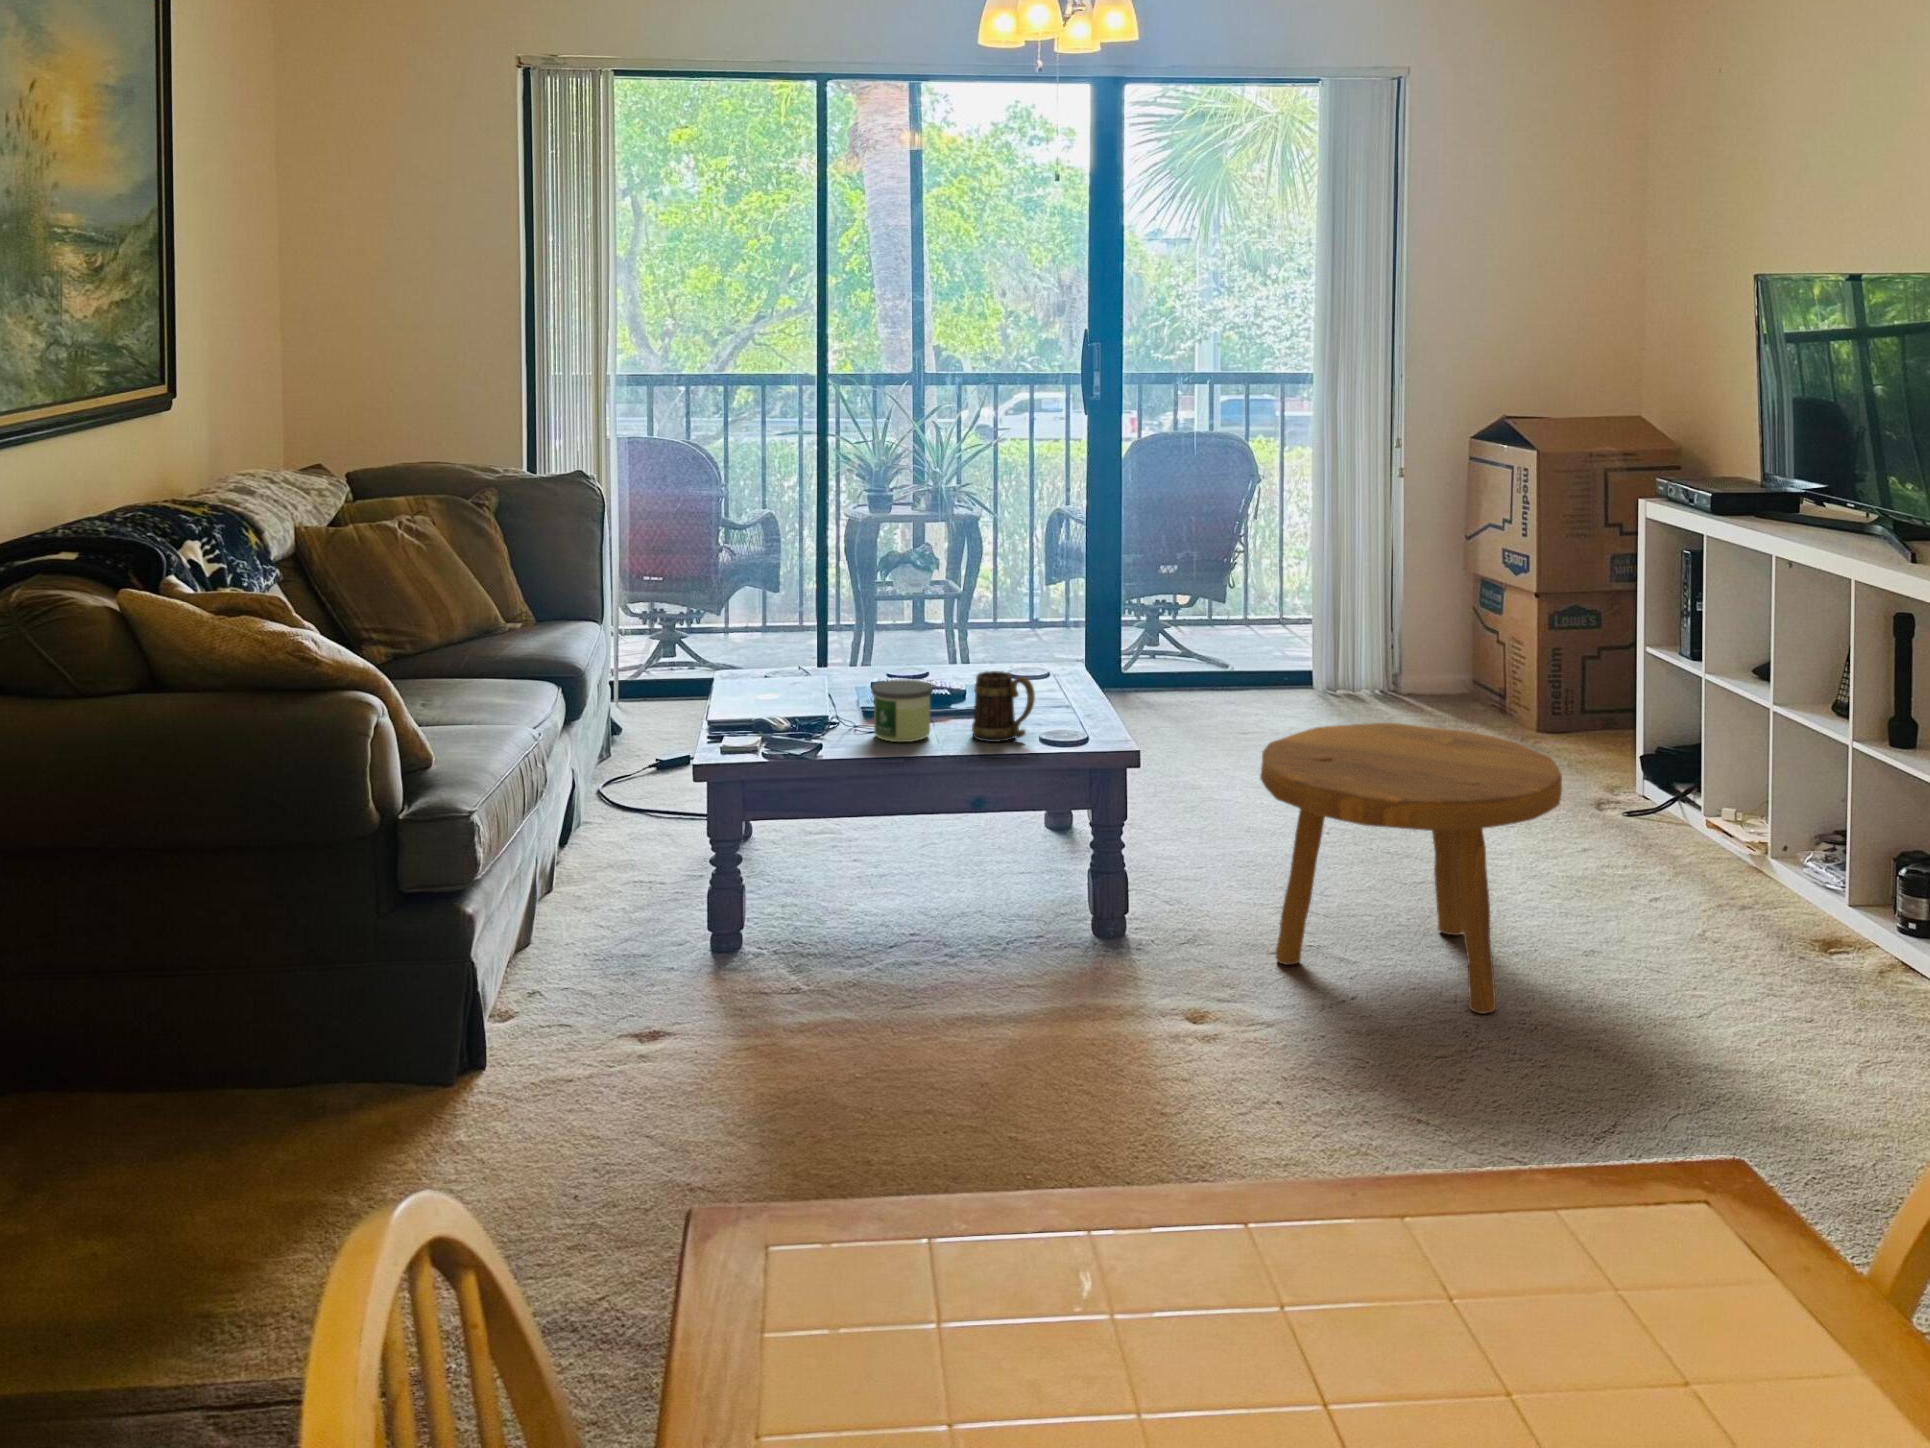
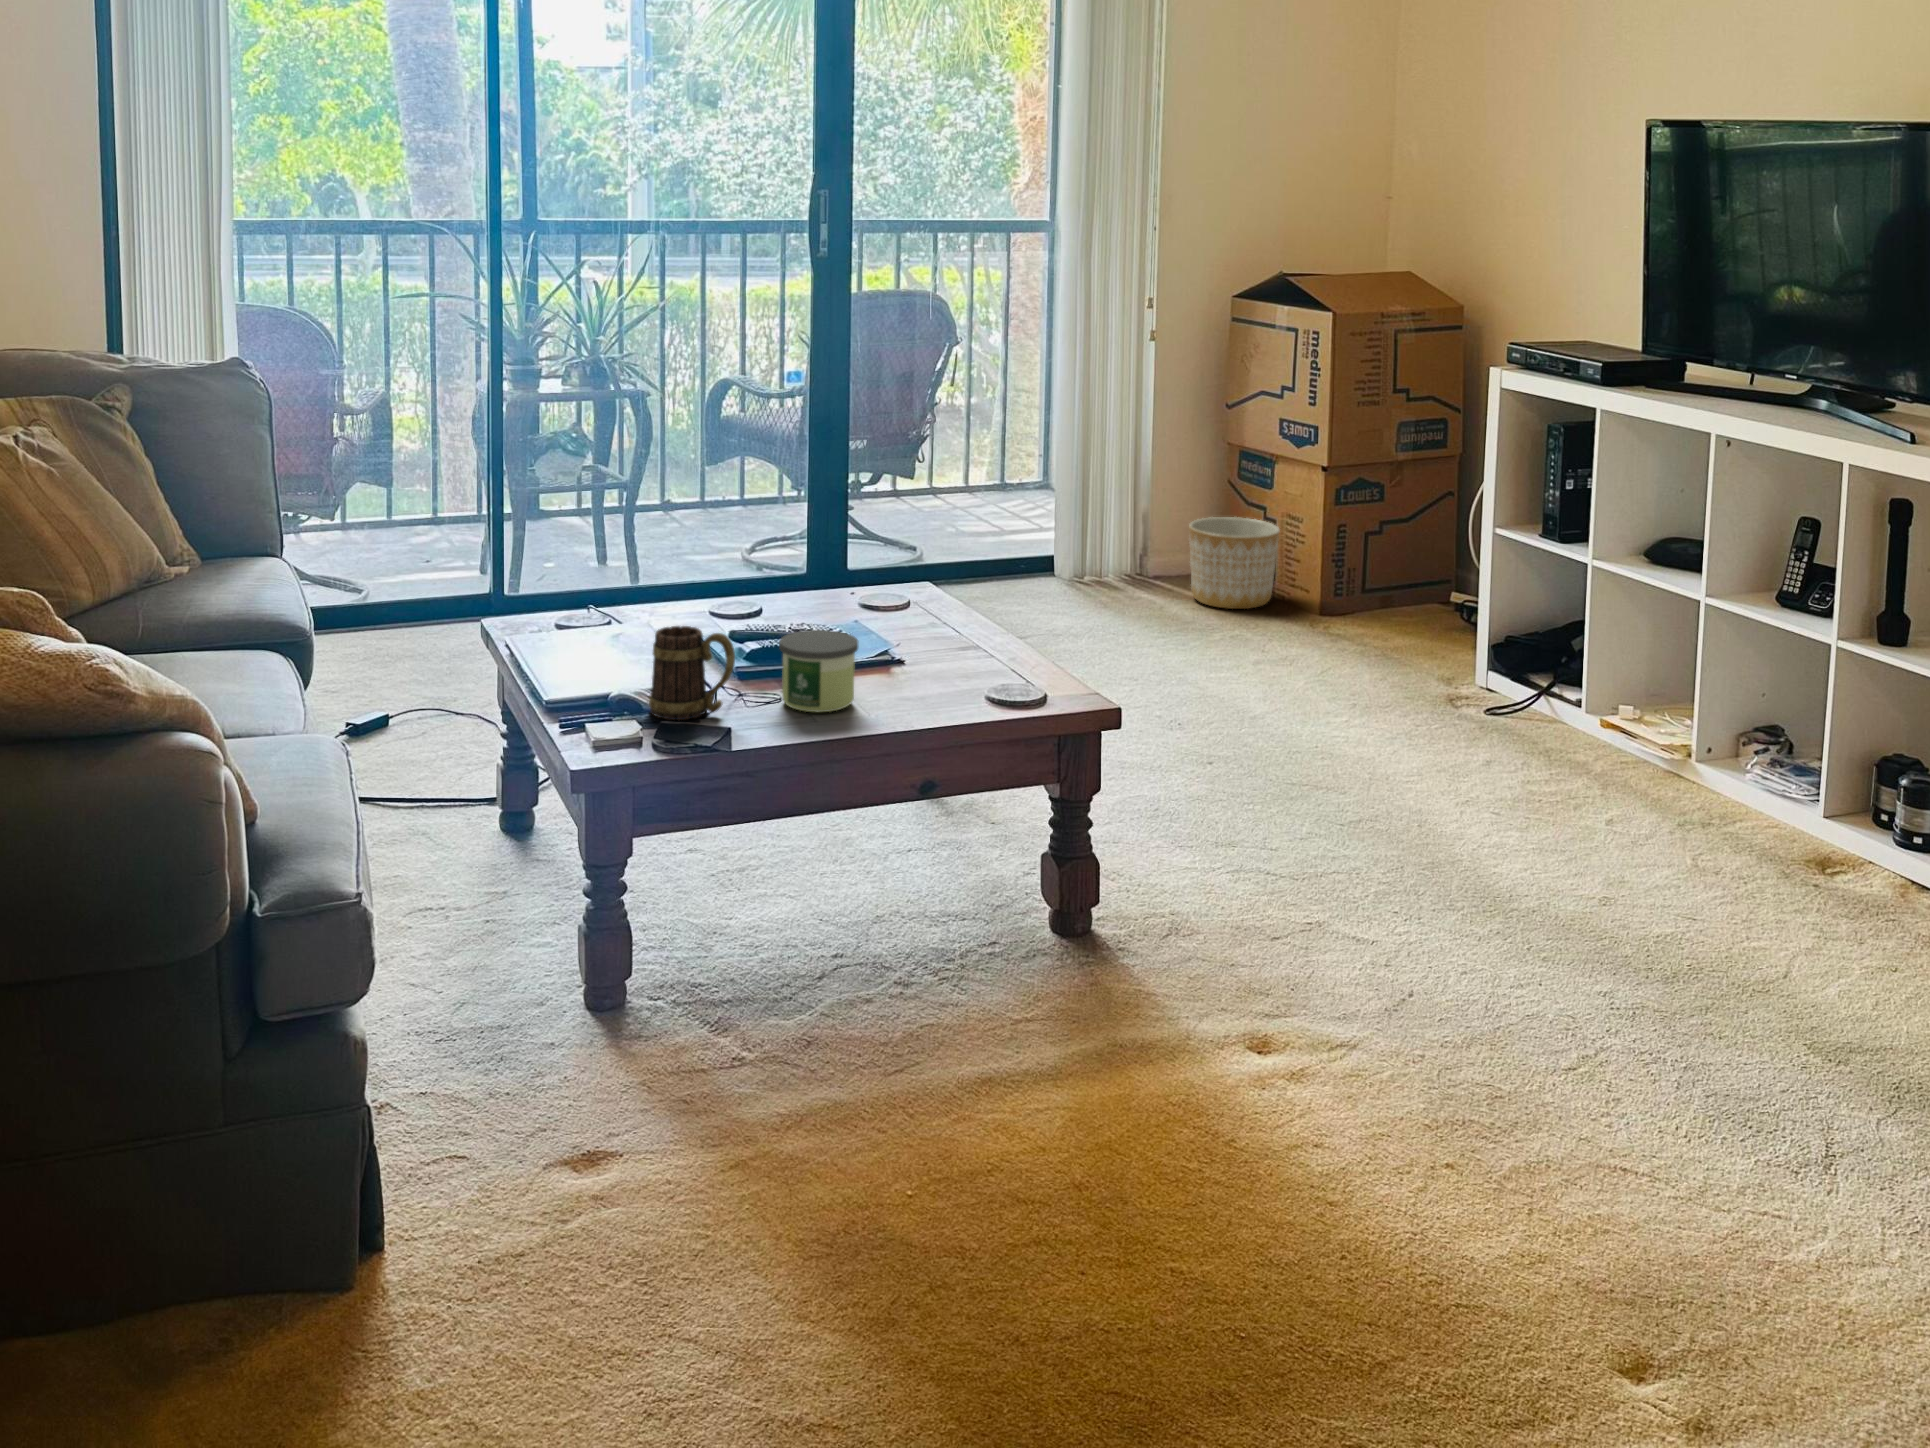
planter: none [1411,636,1494,719] -> present [1189,517,1280,609]
mug: present [972,671,1035,742] -> present [649,626,735,720]
footstool: present [1260,723,1562,1014] -> none [1248,646,1604,983]

